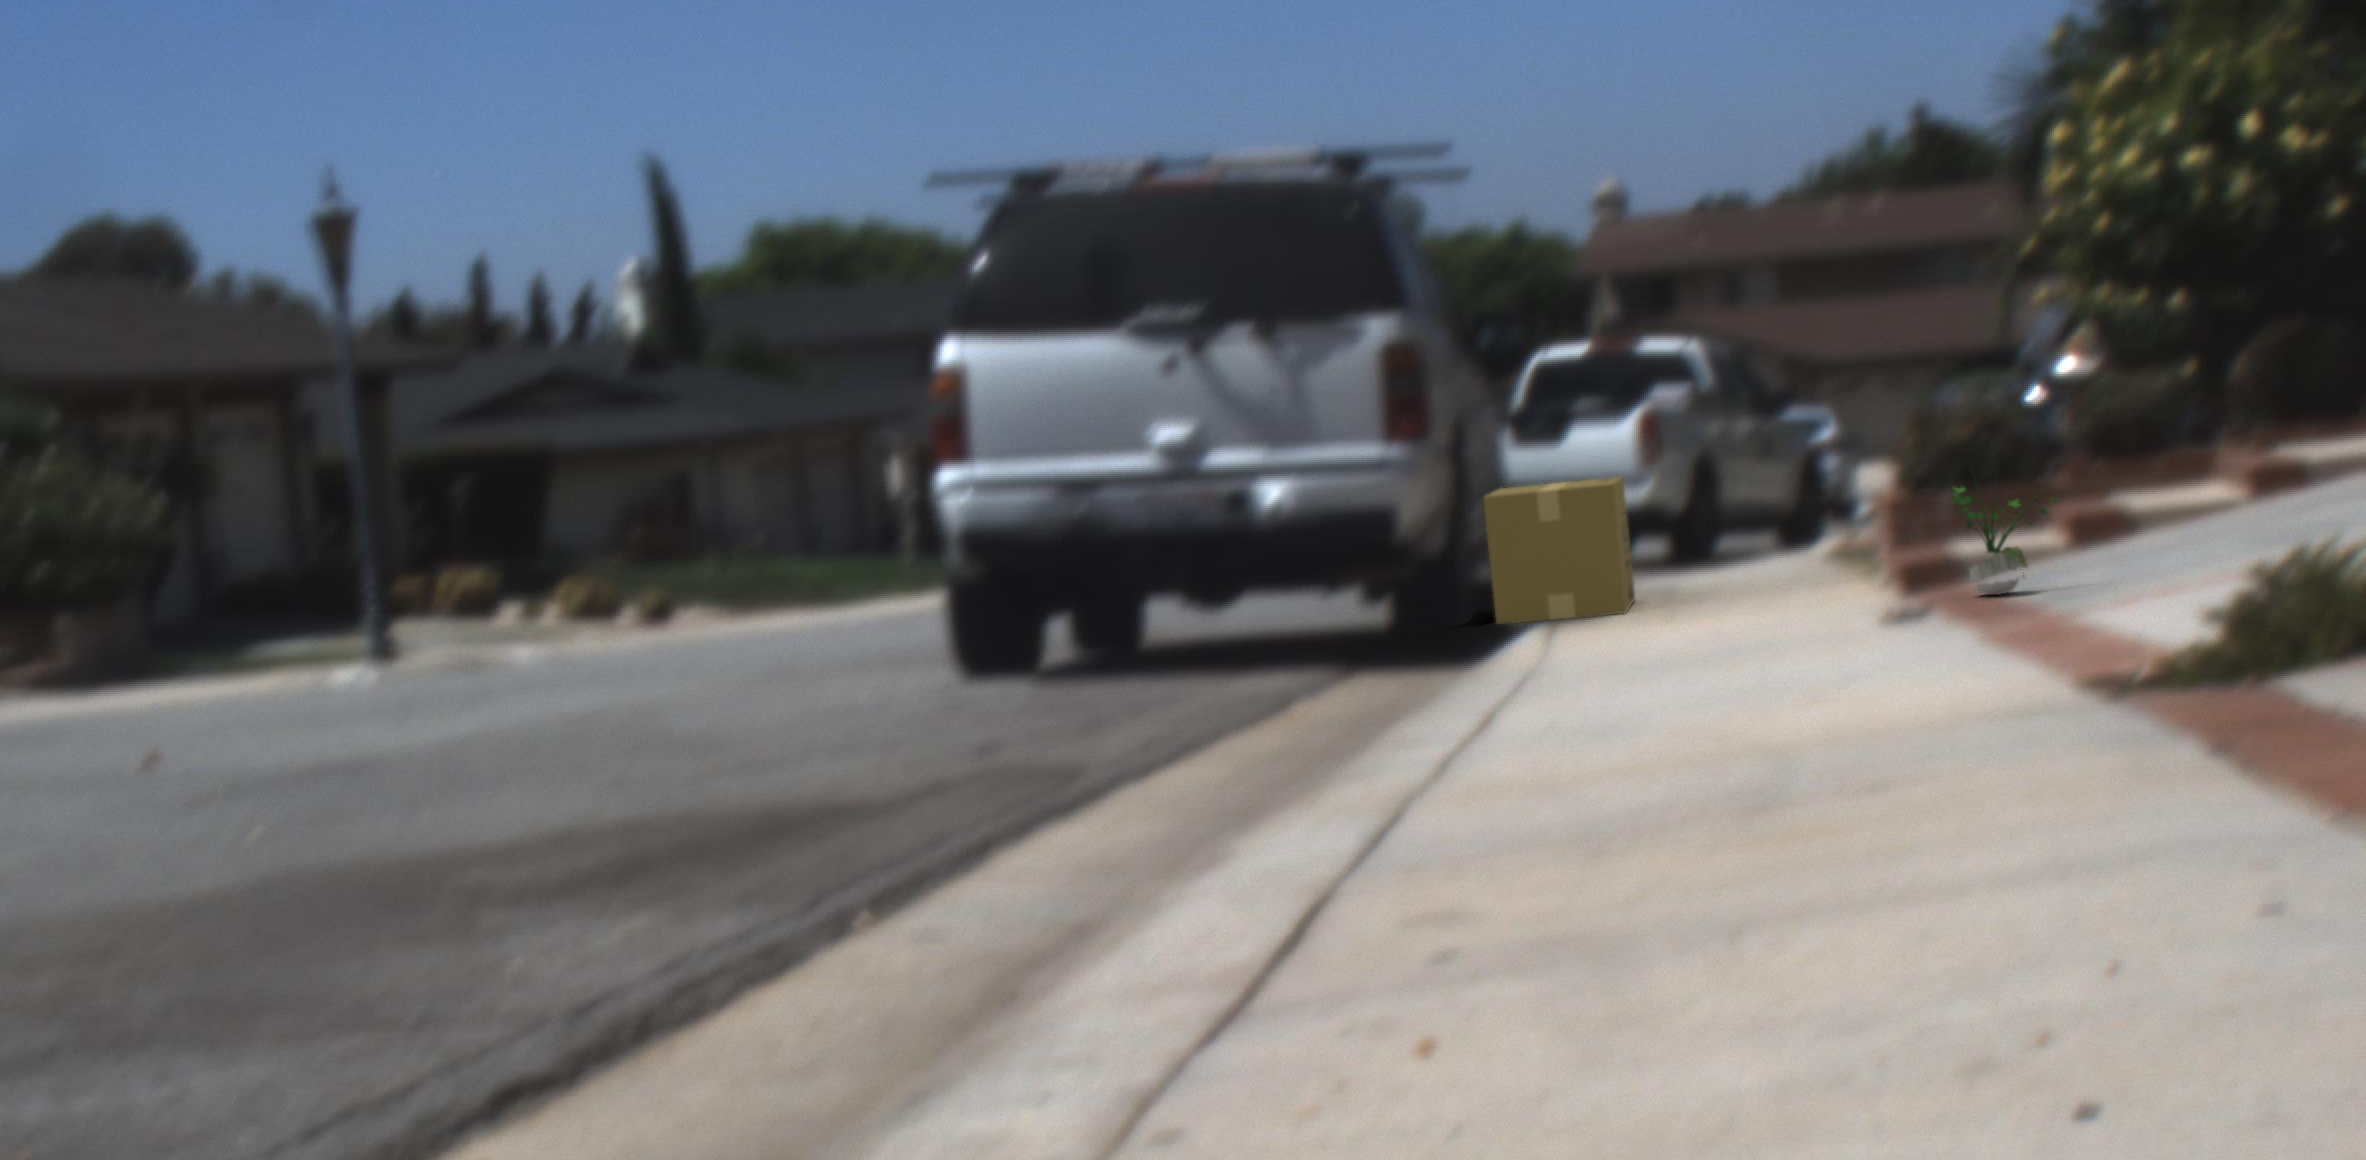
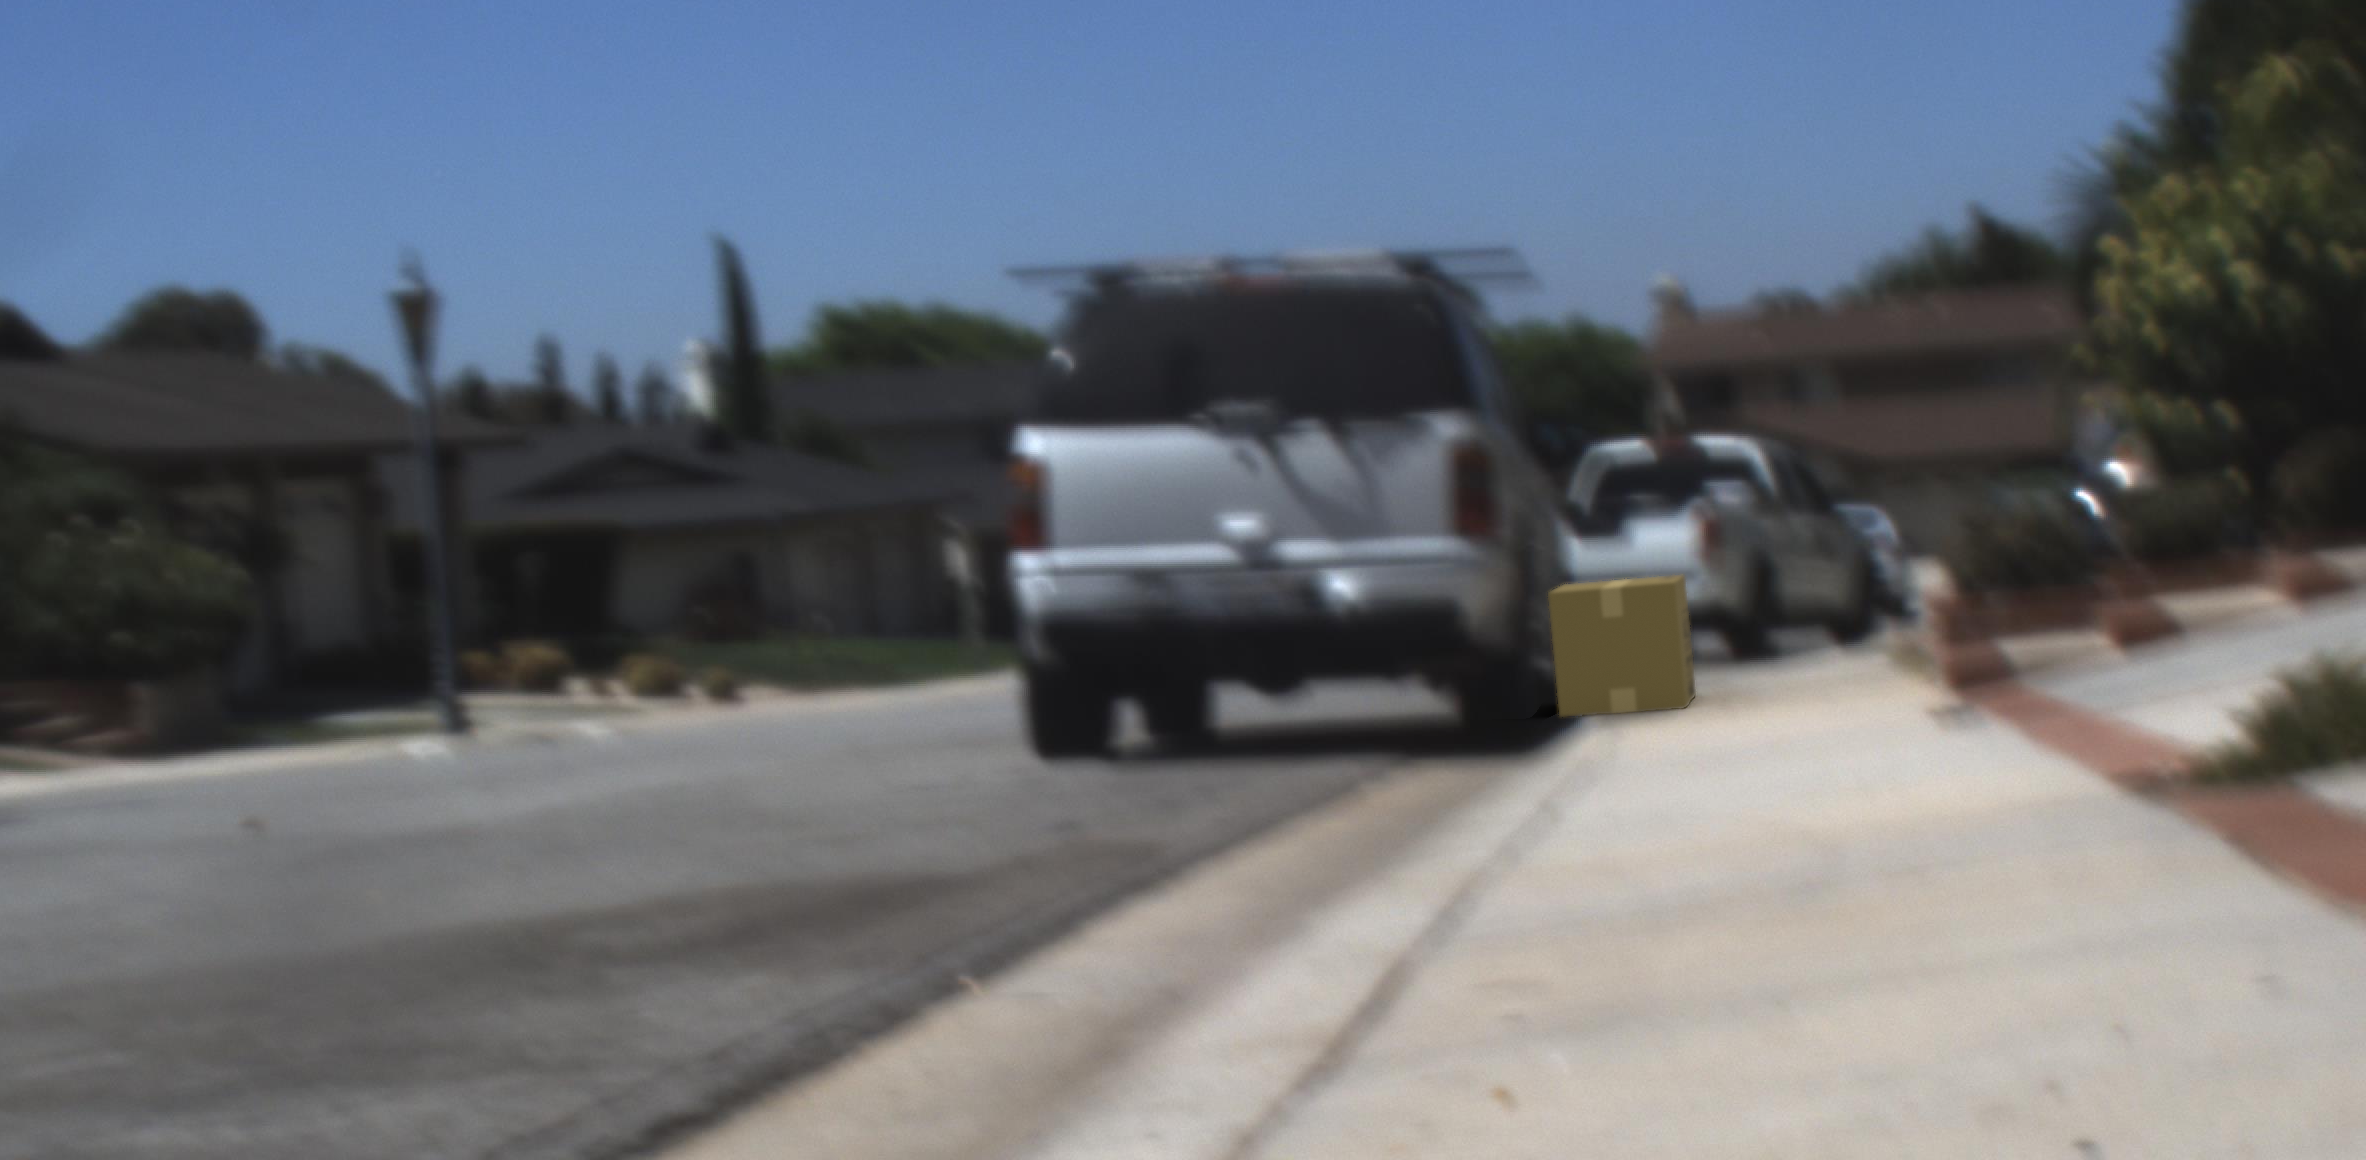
potted plant: present [1953,483,2057,595] -> none [1999,562,2110,696]

